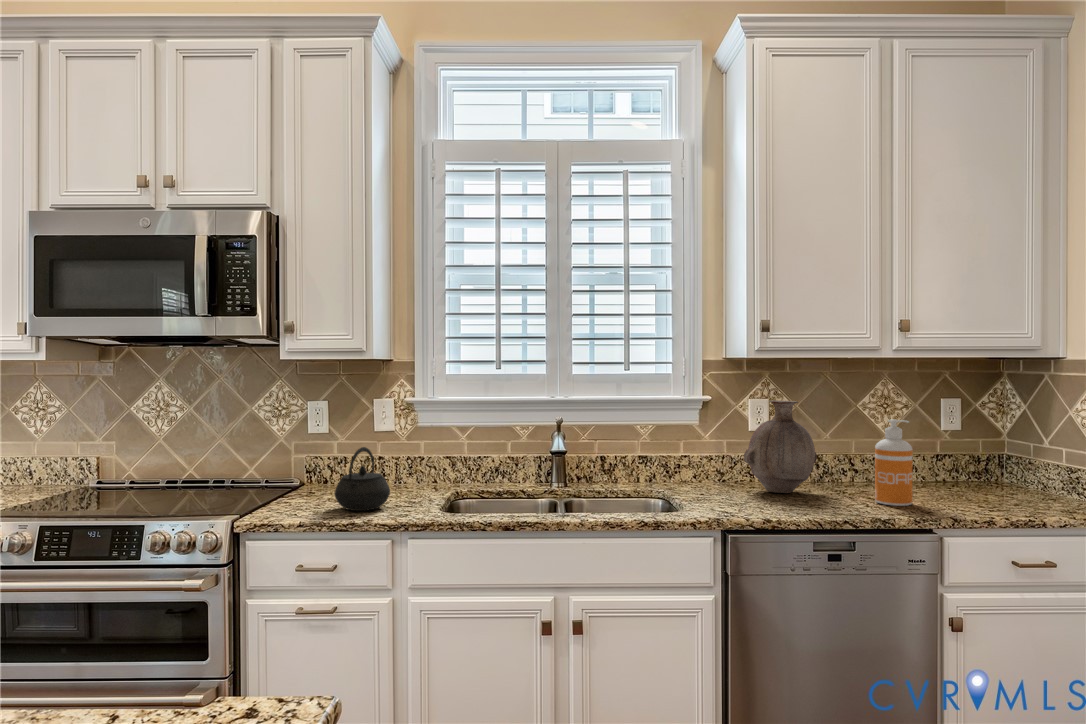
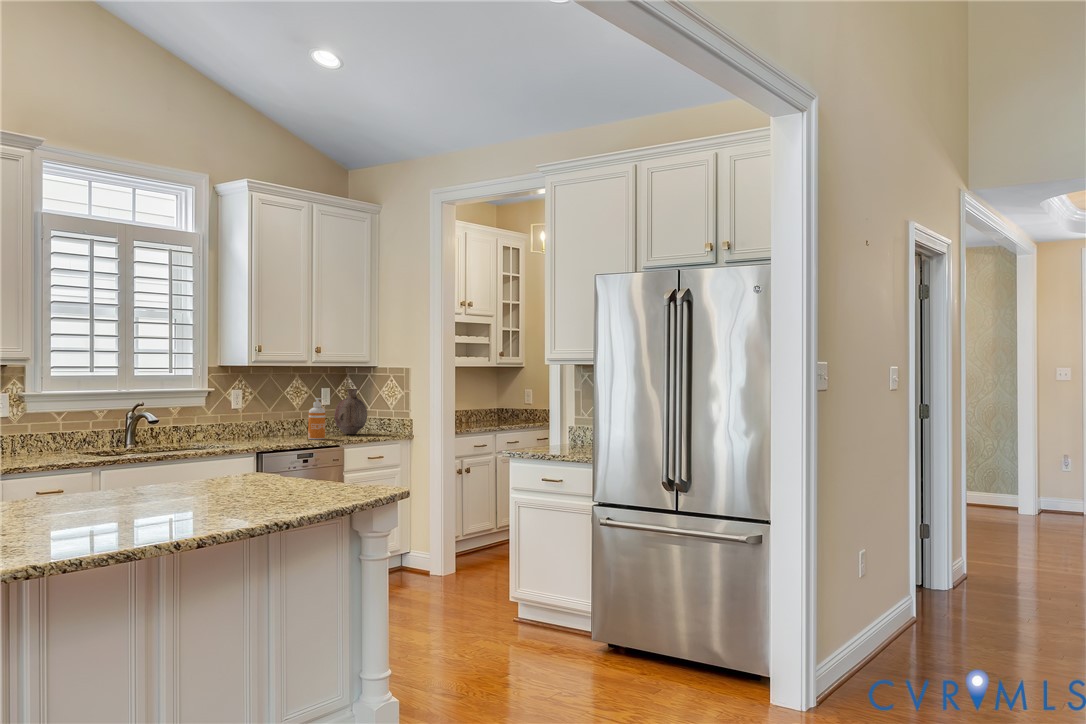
vase: present [744,400,817,493] -> present [334,389,367,434]
kettle: present [335,447,390,511] -> none [34,423,73,462]

